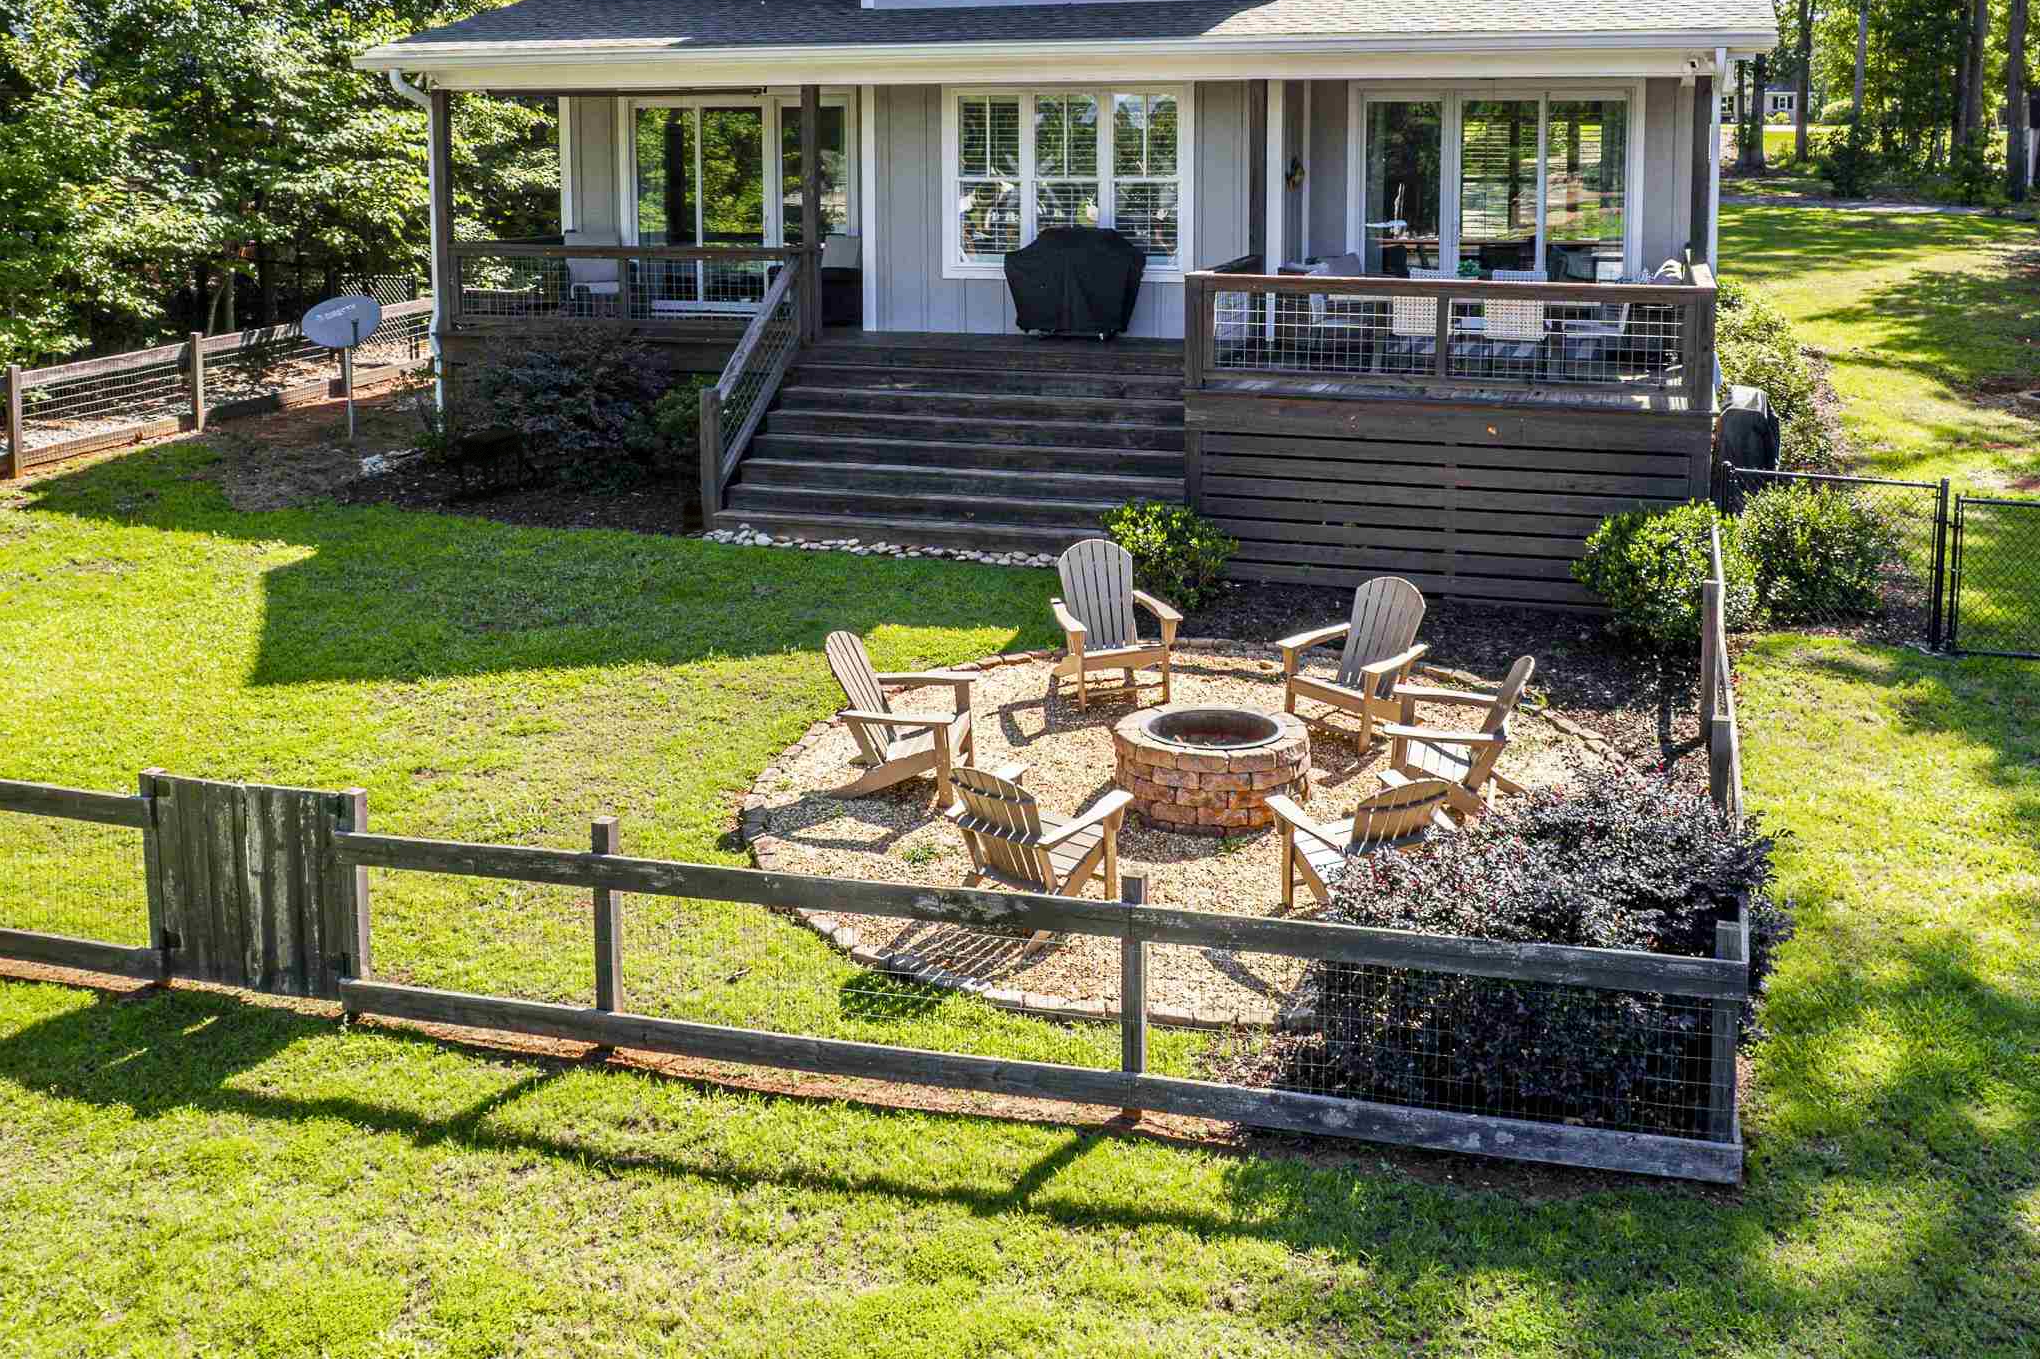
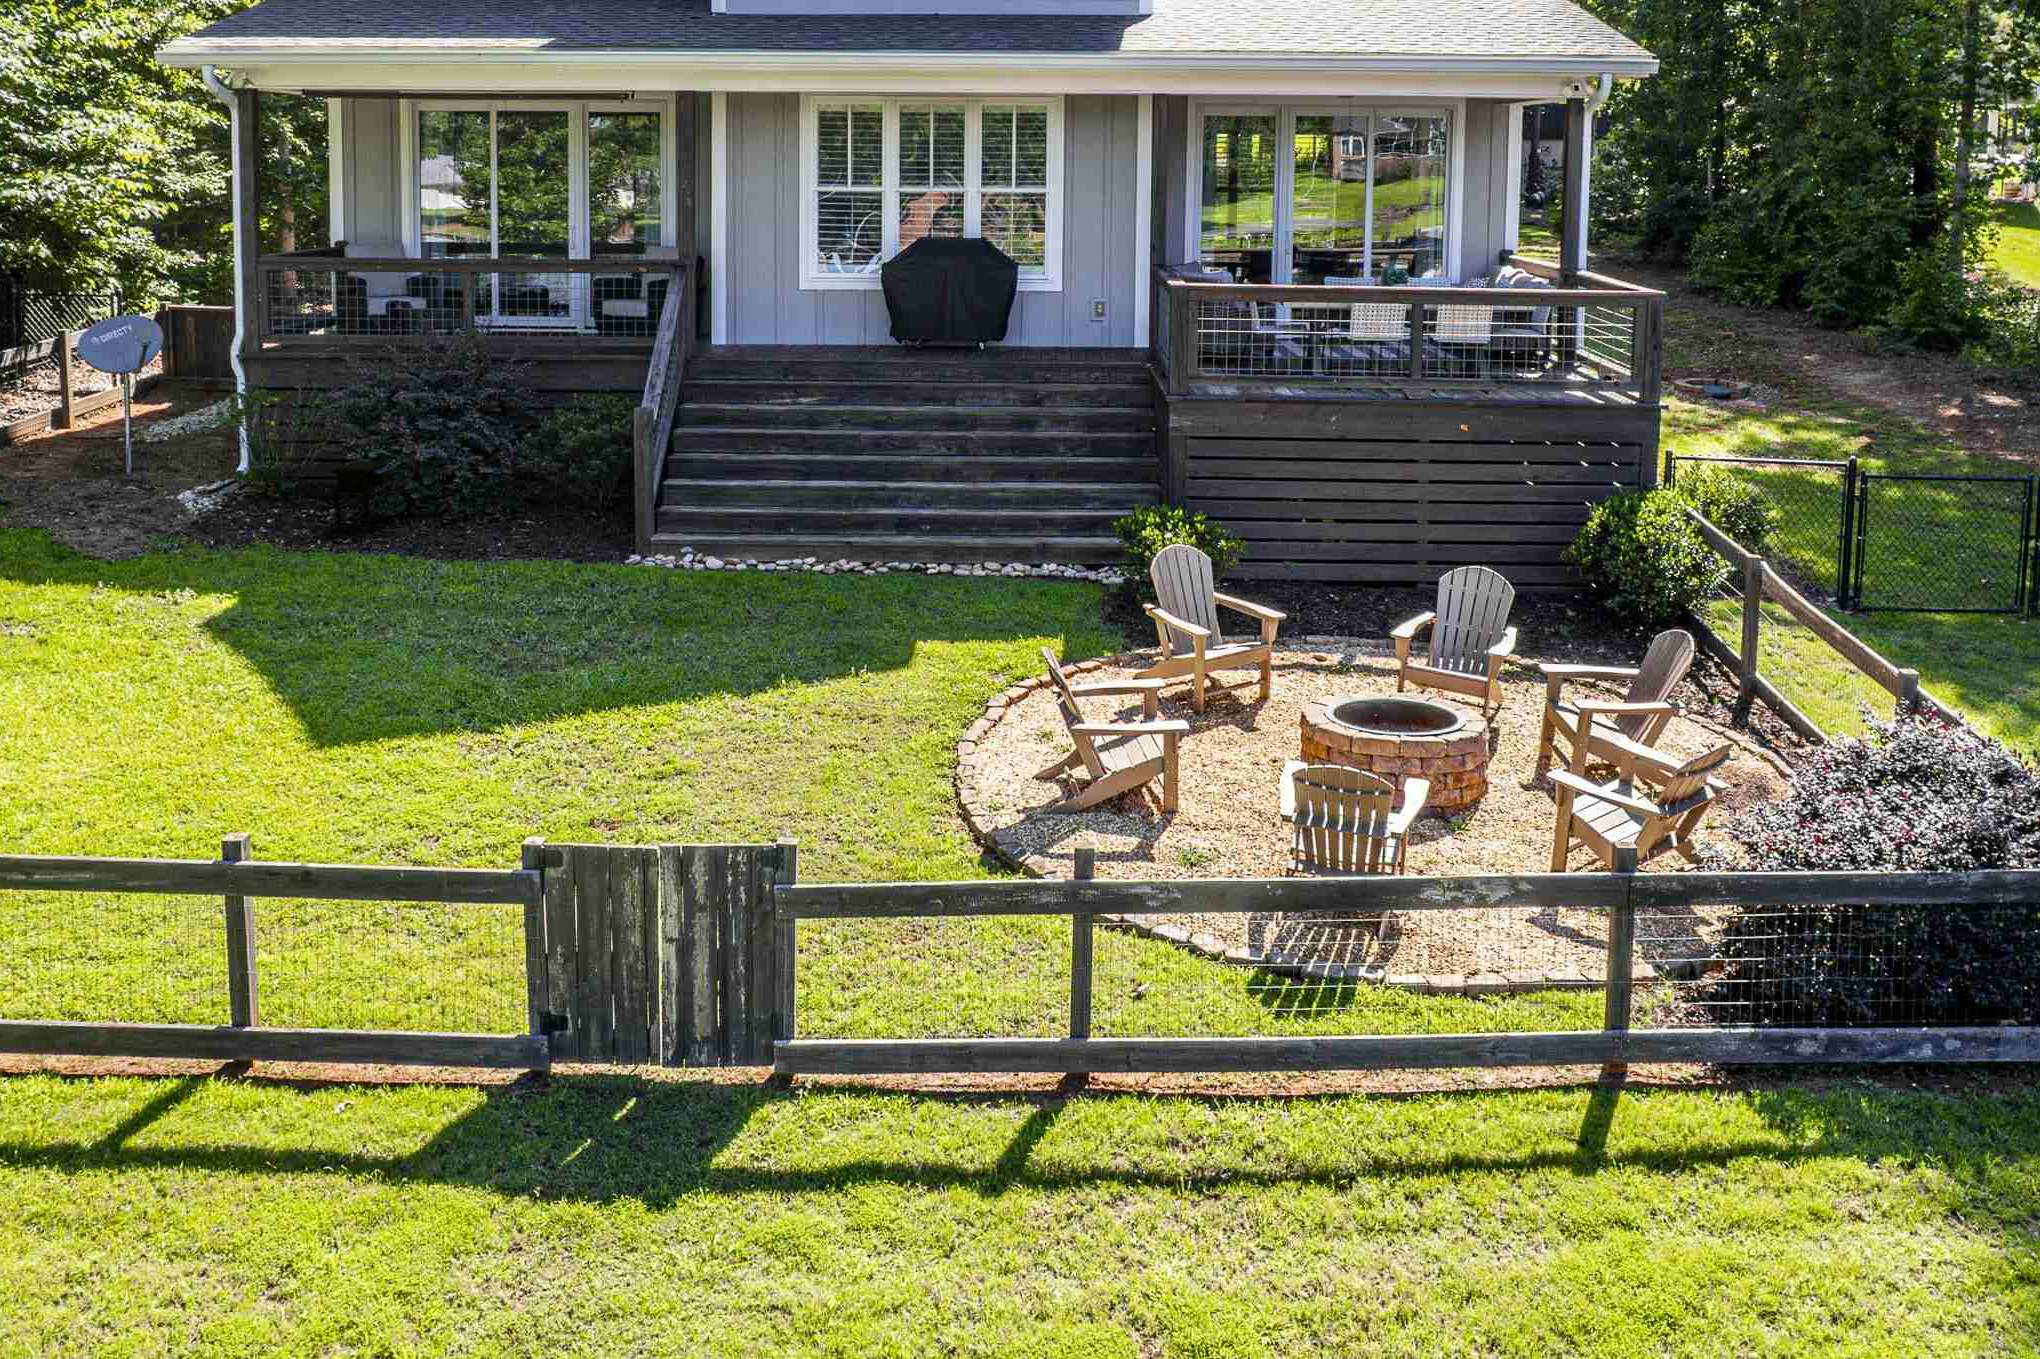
wooden bucket: present [682,495,705,533] -> none [620,512,645,557]

